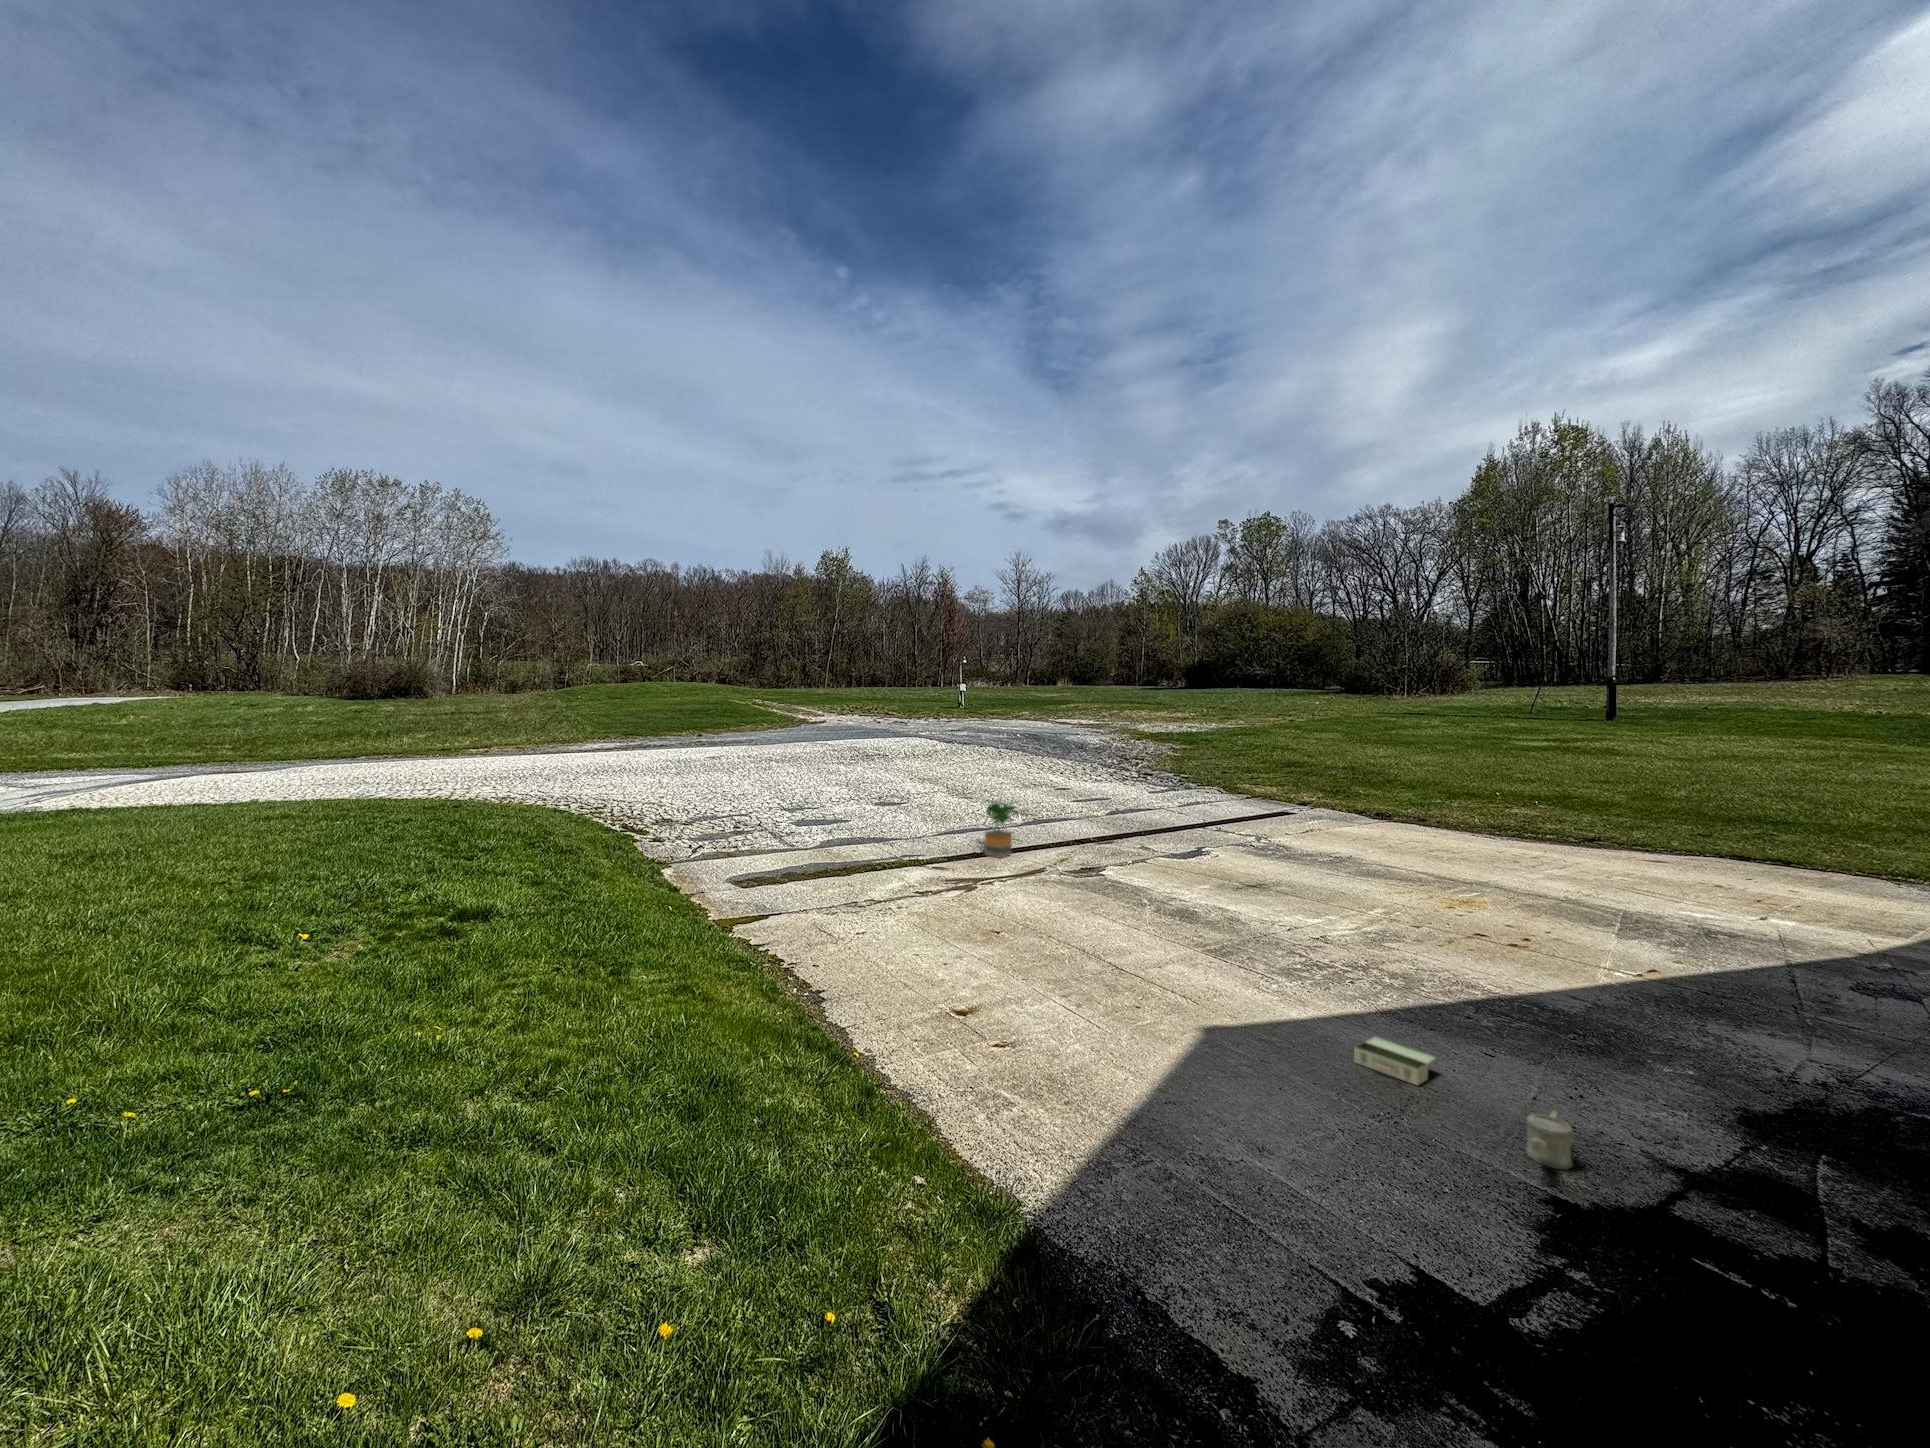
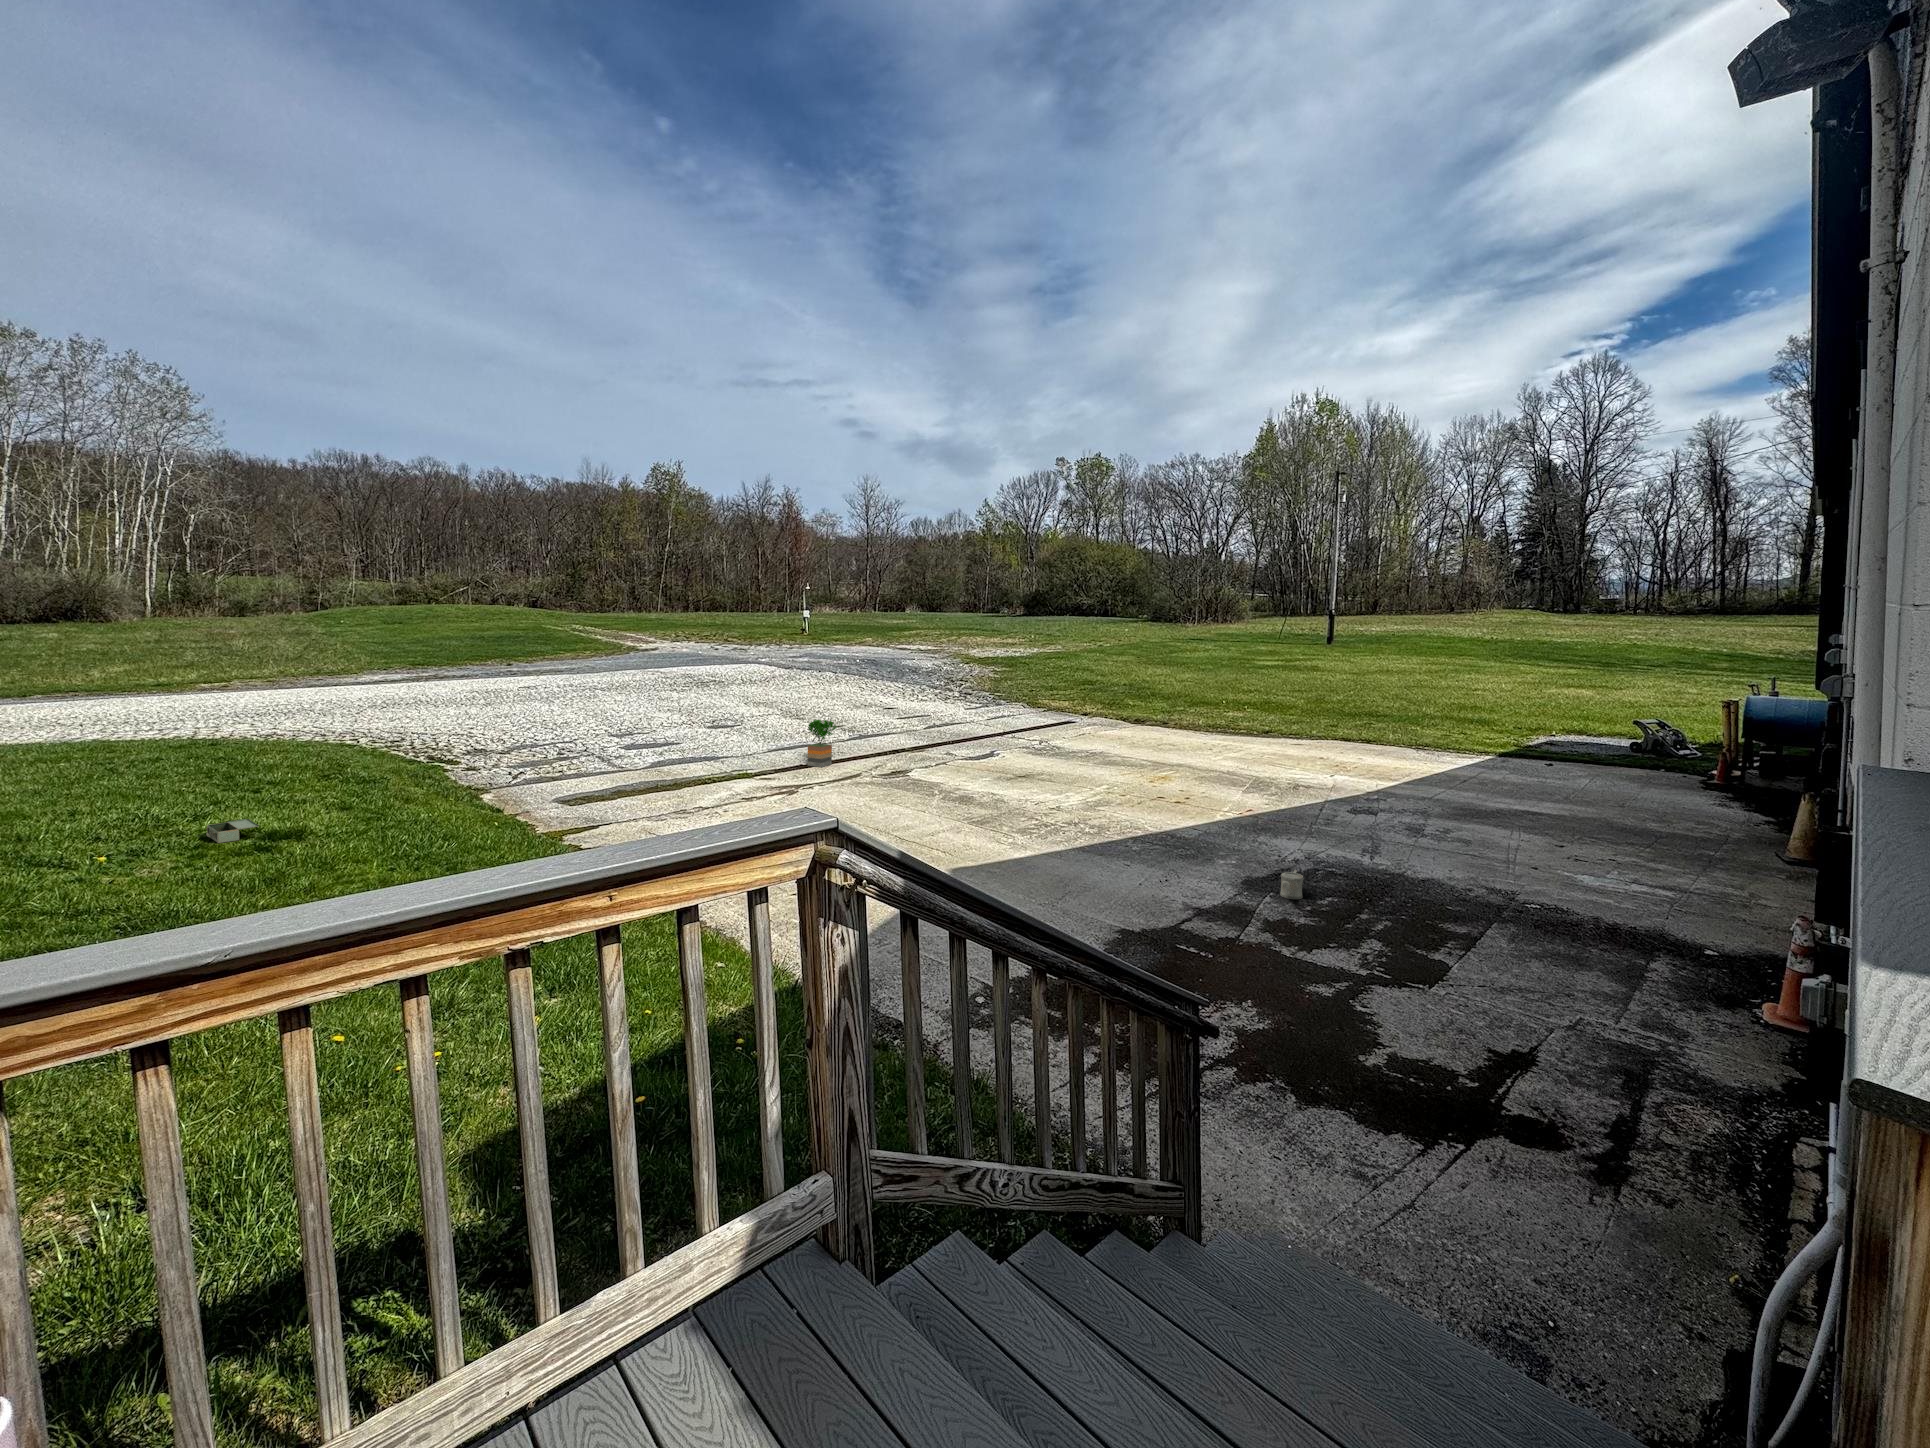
toolbox: present [1354,1036,1436,1085] -> present [206,819,259,843]
watering can: present [1526,1111,1573,1169] -> present [1280,870,1304,899]

